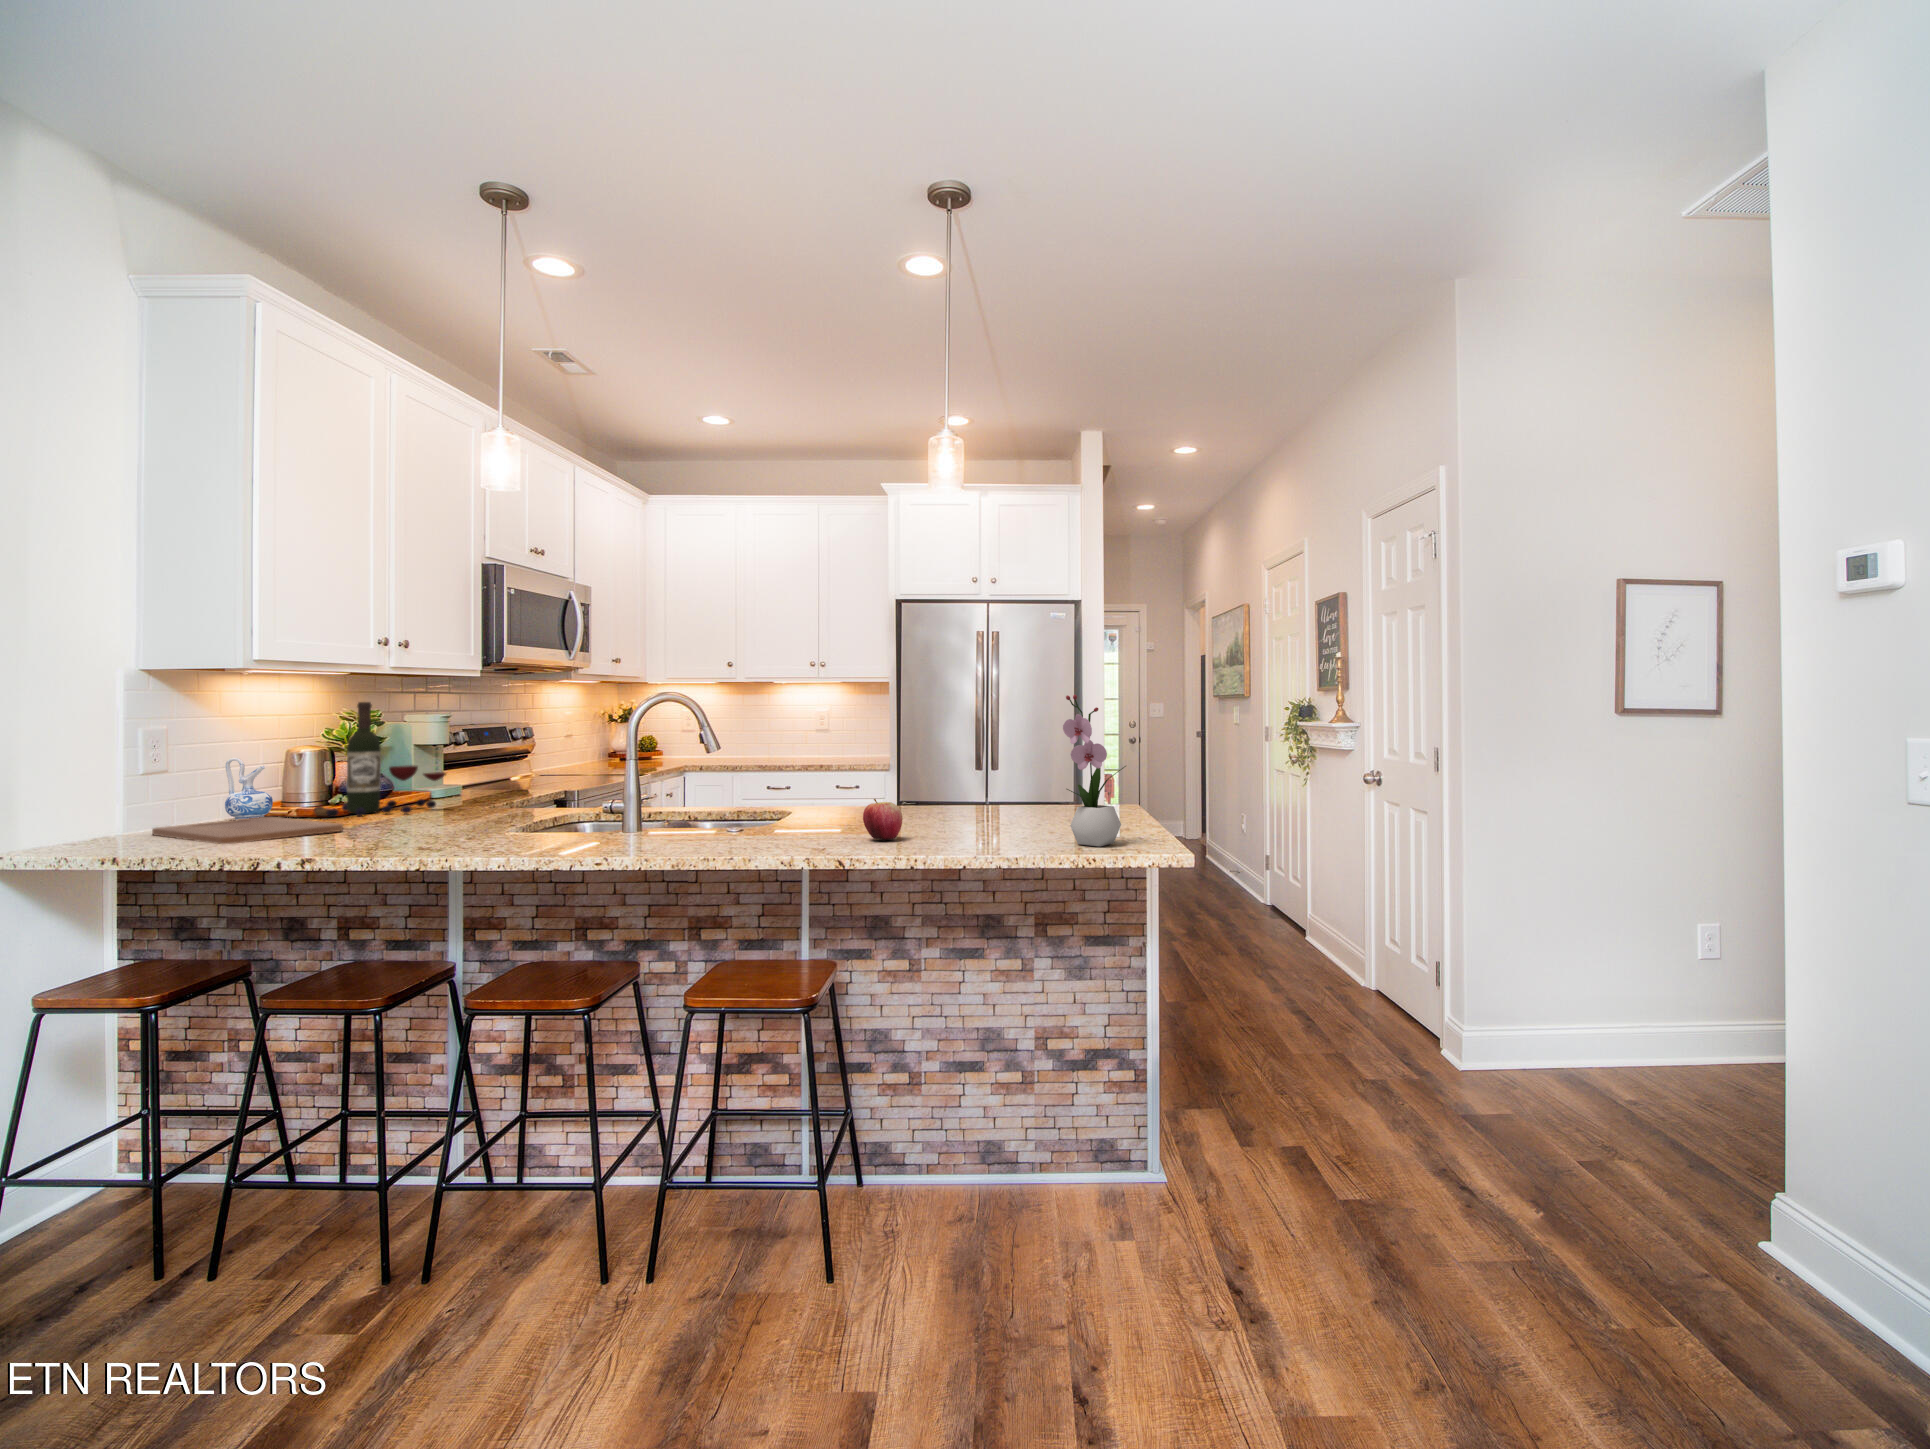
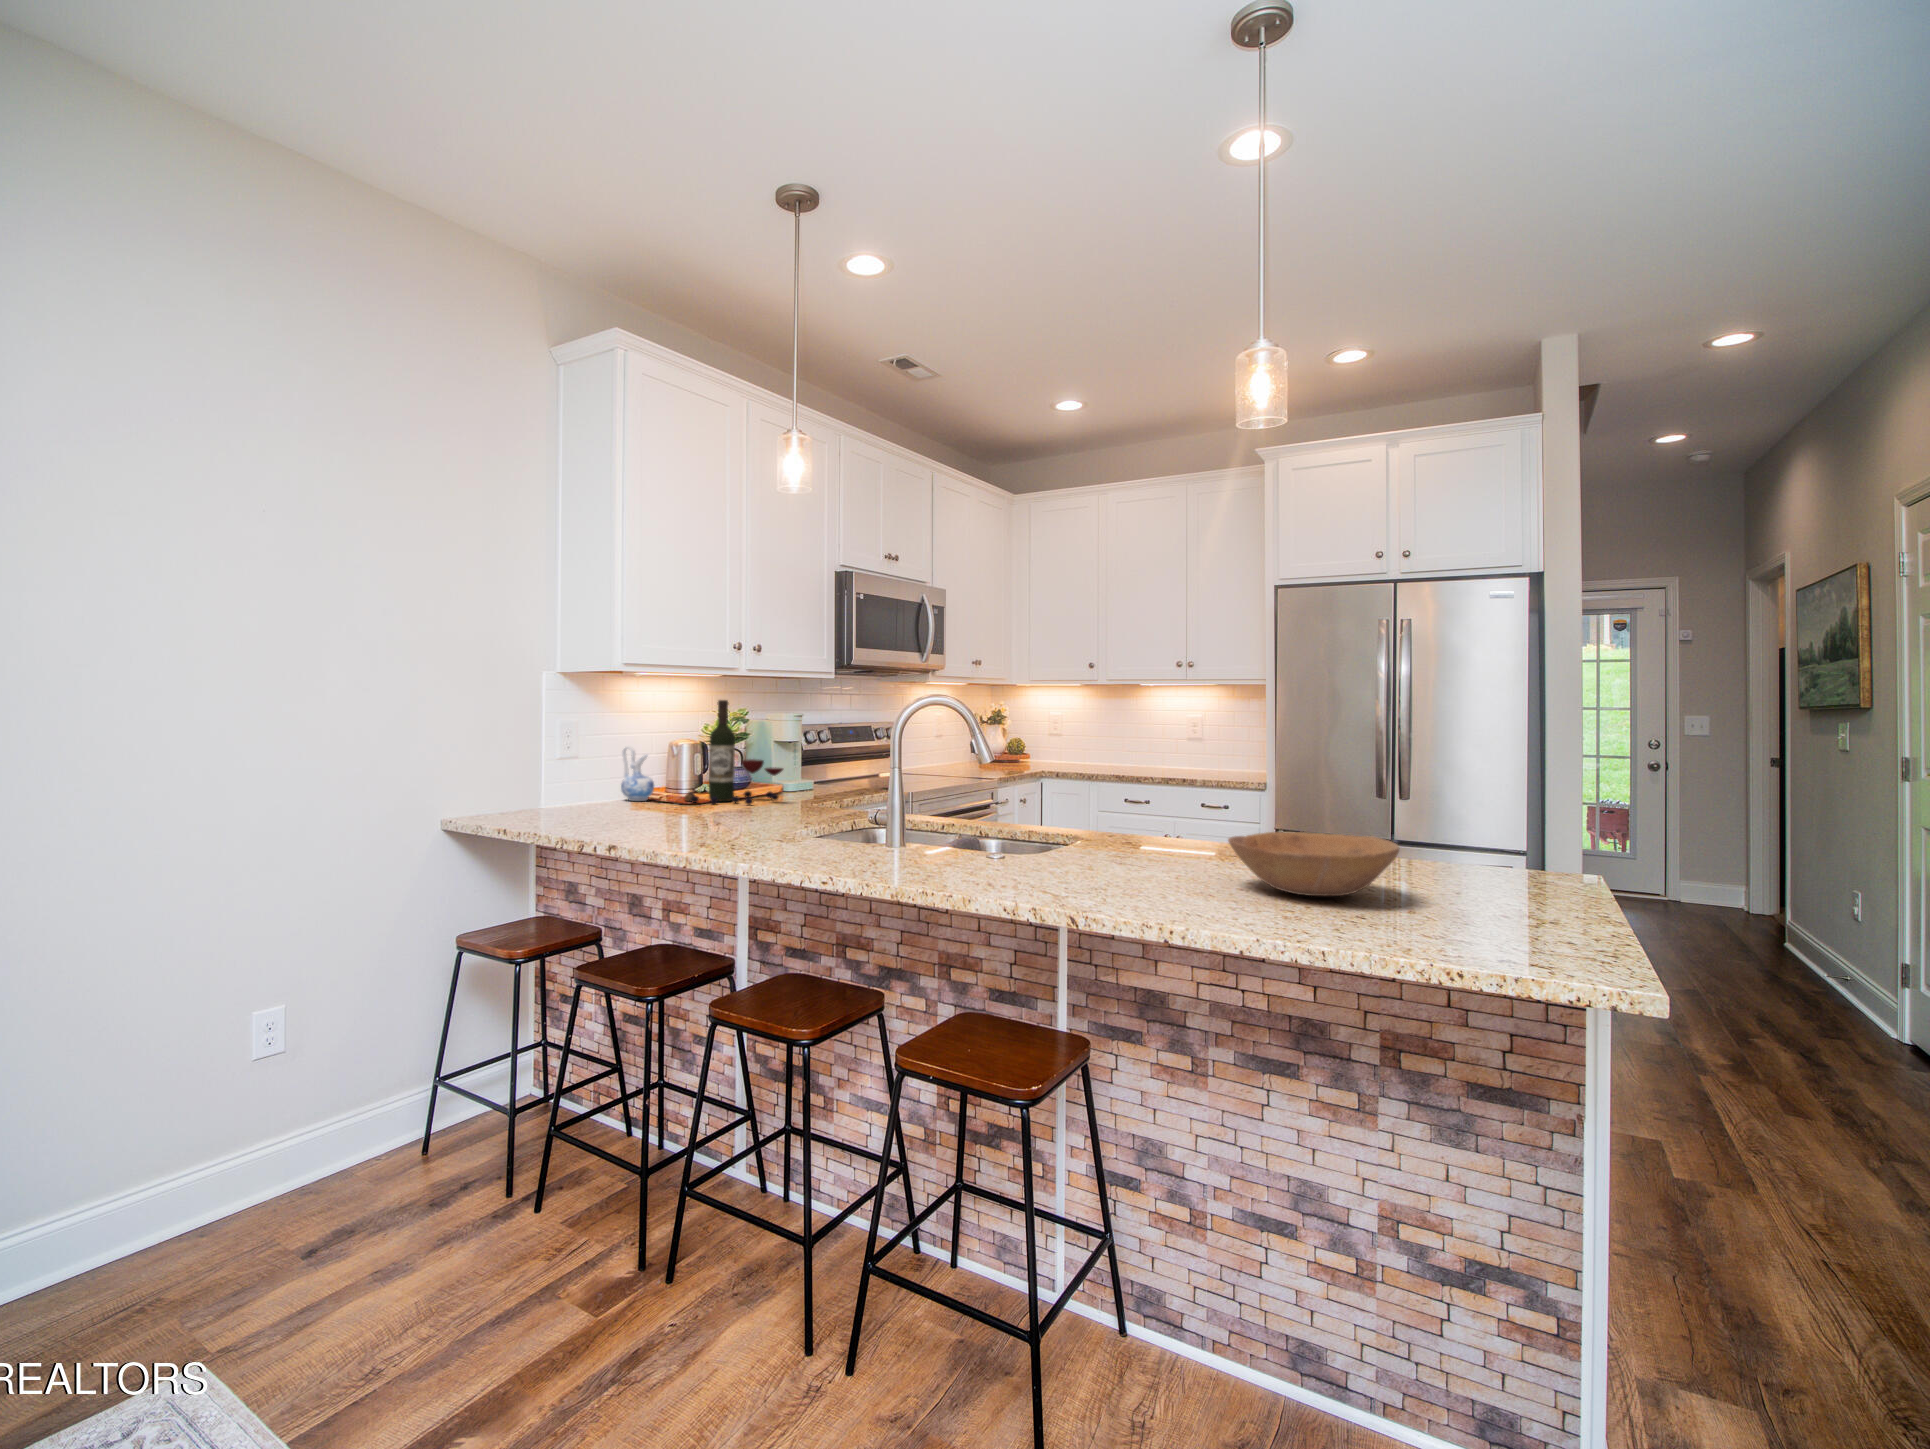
flower arrangement: present [1063,695,1126,846] -> none [1408,711,1530,955]
bowl: none [928,785,1041,829] -> present [1228,832,1399,896]
apple: present [863,799,903,840] -> none [1123,840,1176,896]
cutting board: present [152,817,343,844] -> none [557,800,675,824]

